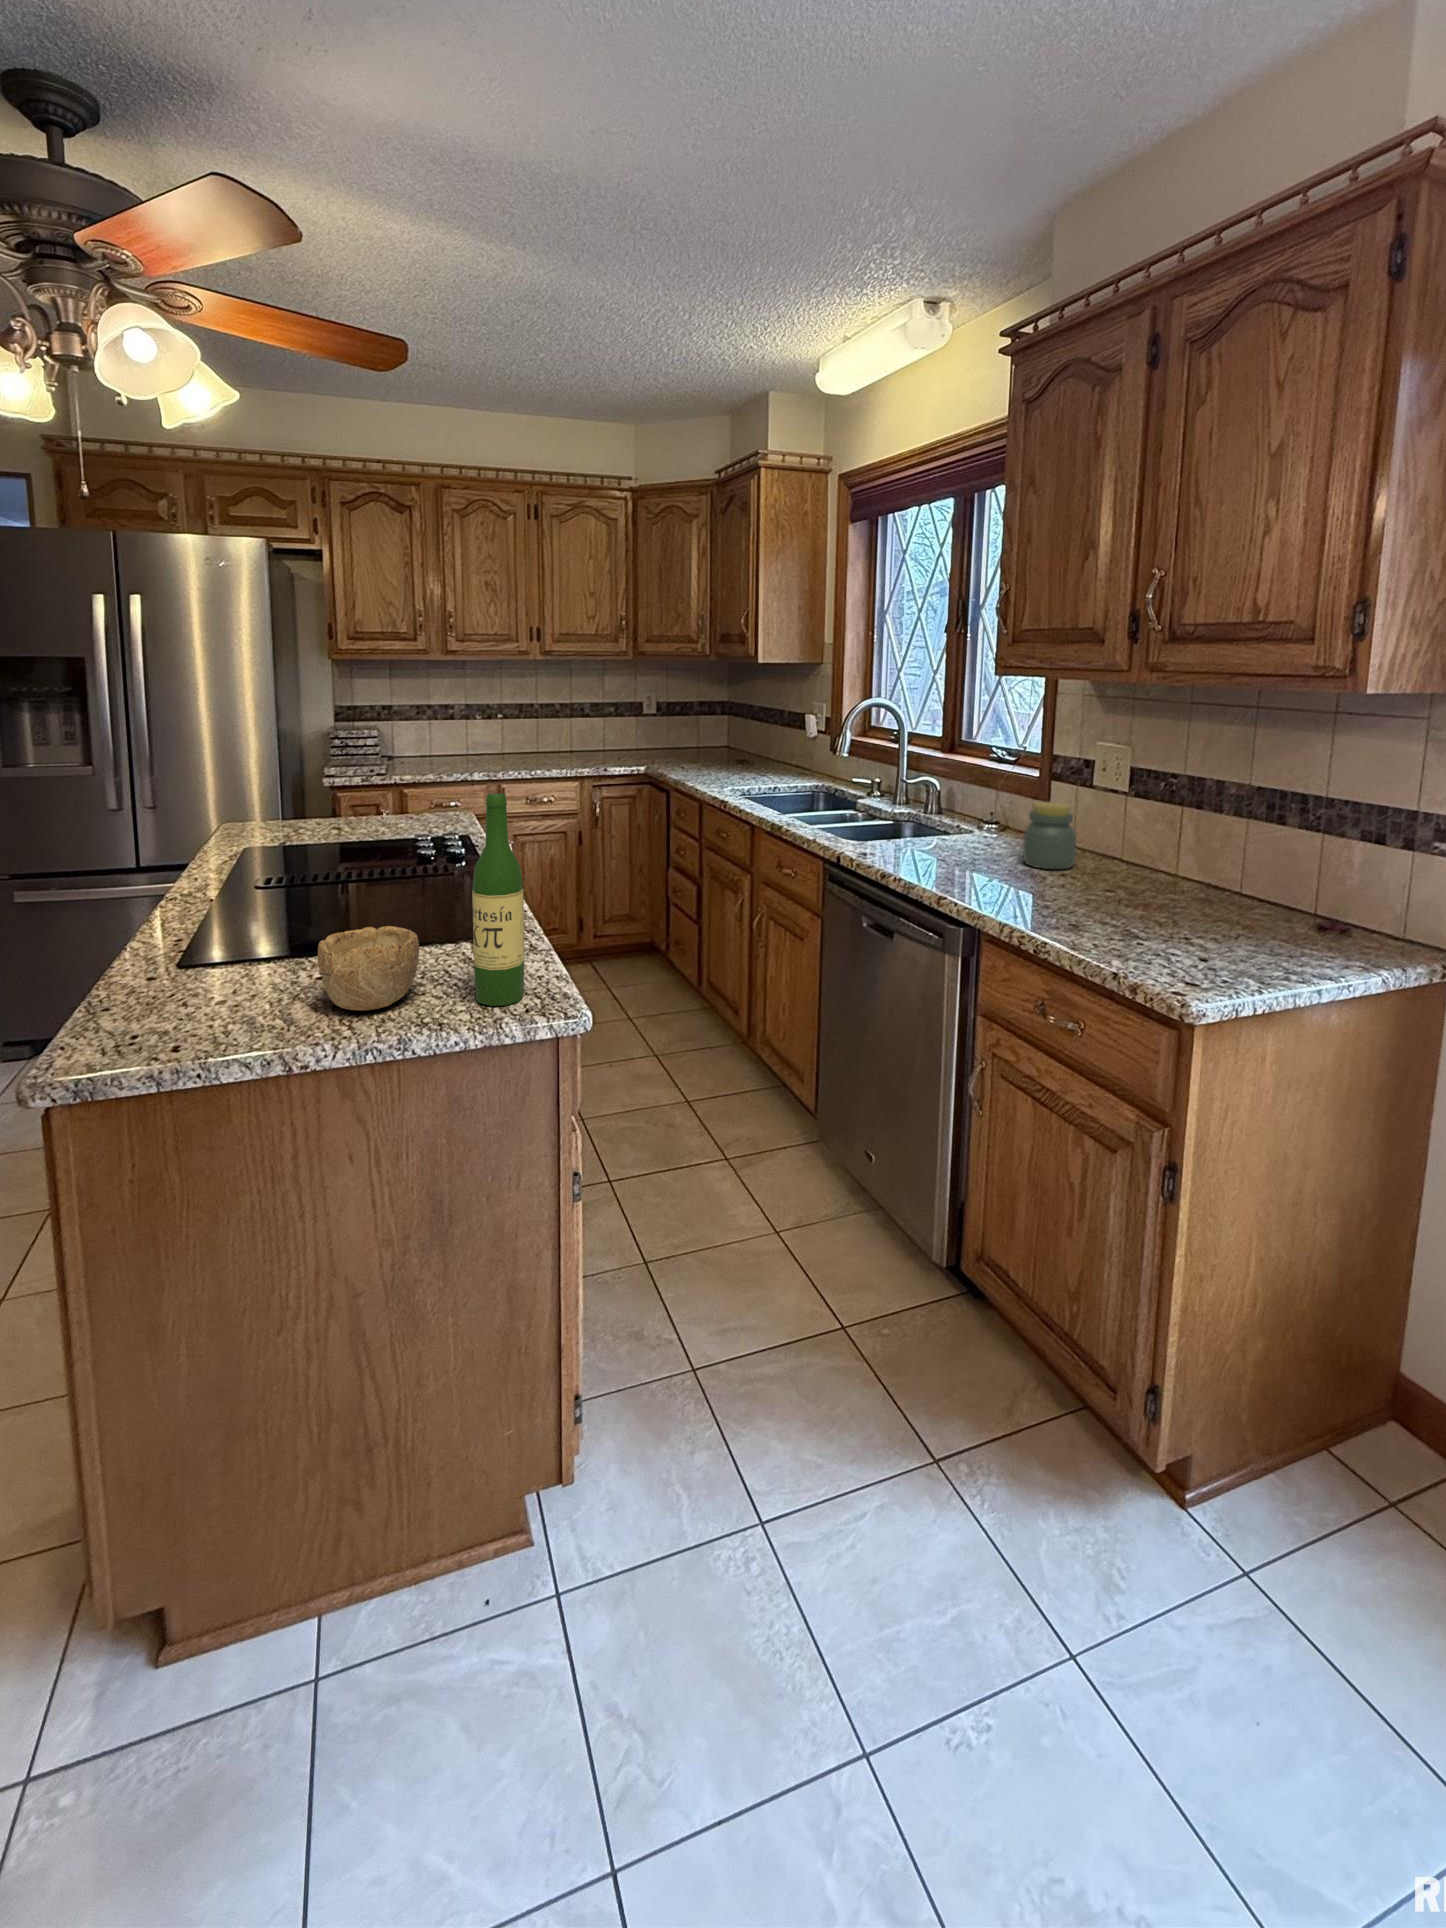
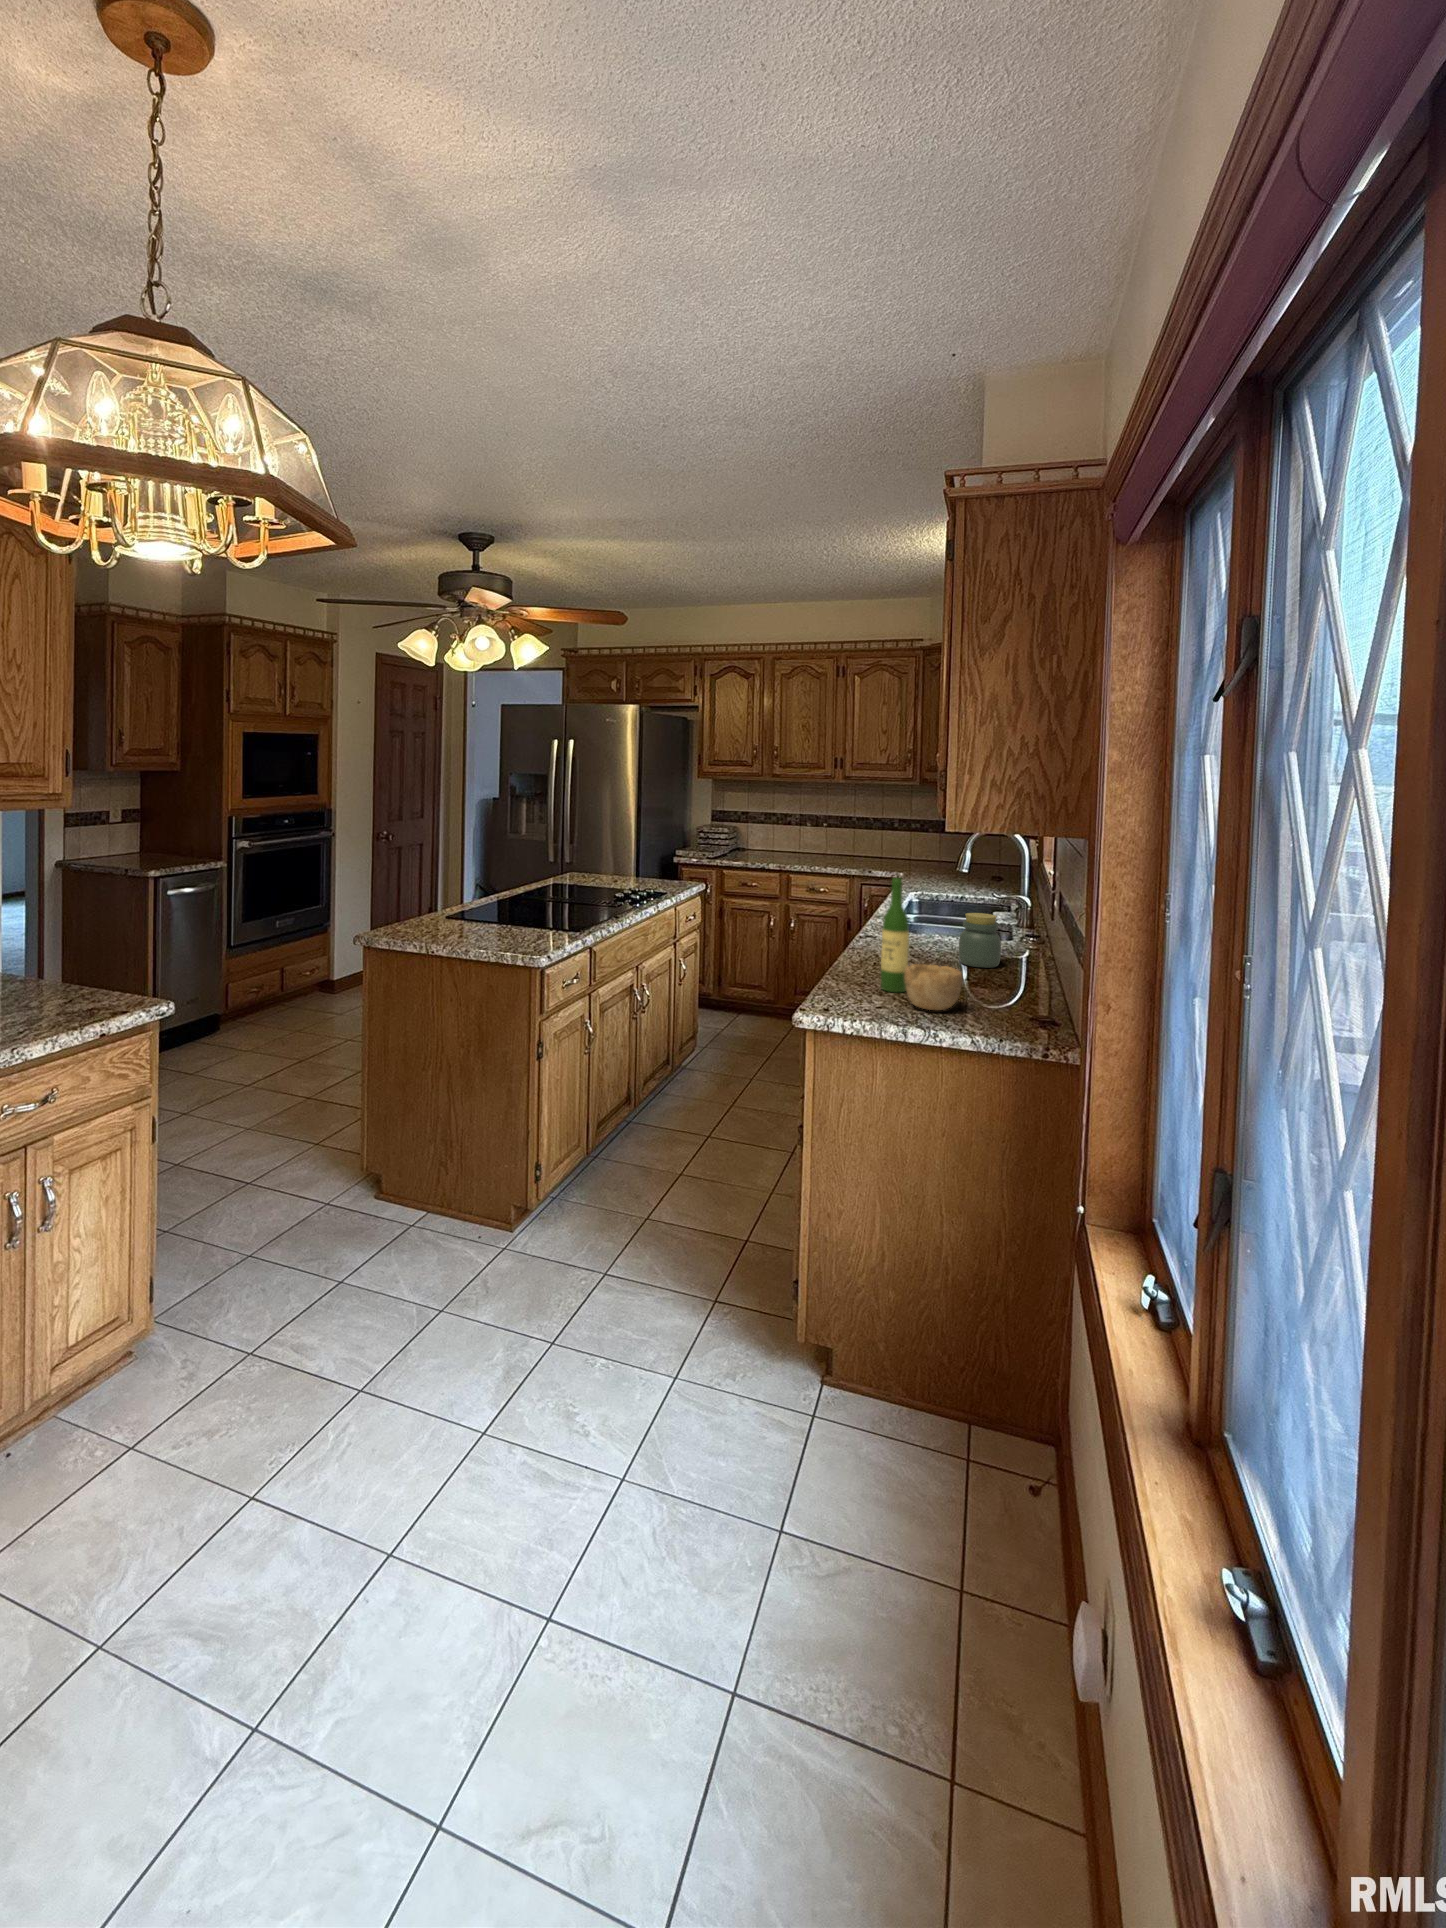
wine bottle: present [472,793,524,1006] -> present [881,878,909,992]
bowl: present [318,926,419,1011] -> present [905,964,962,1010]

